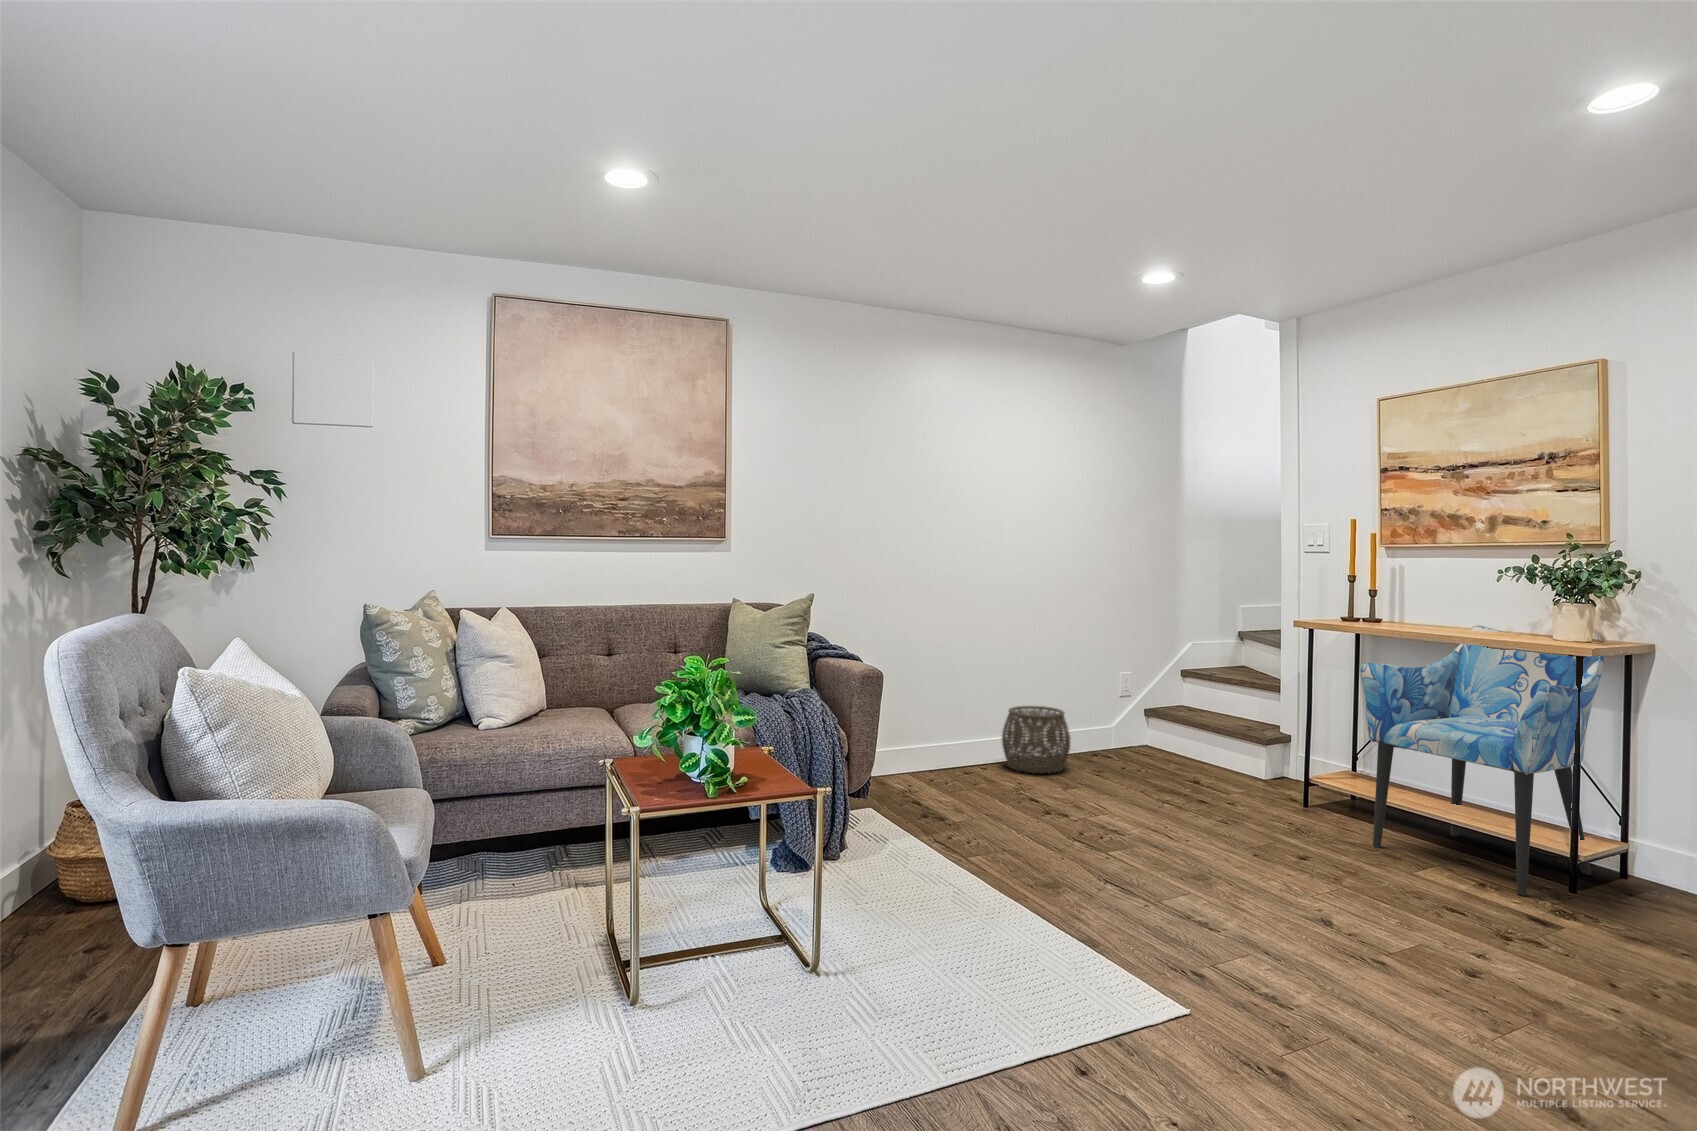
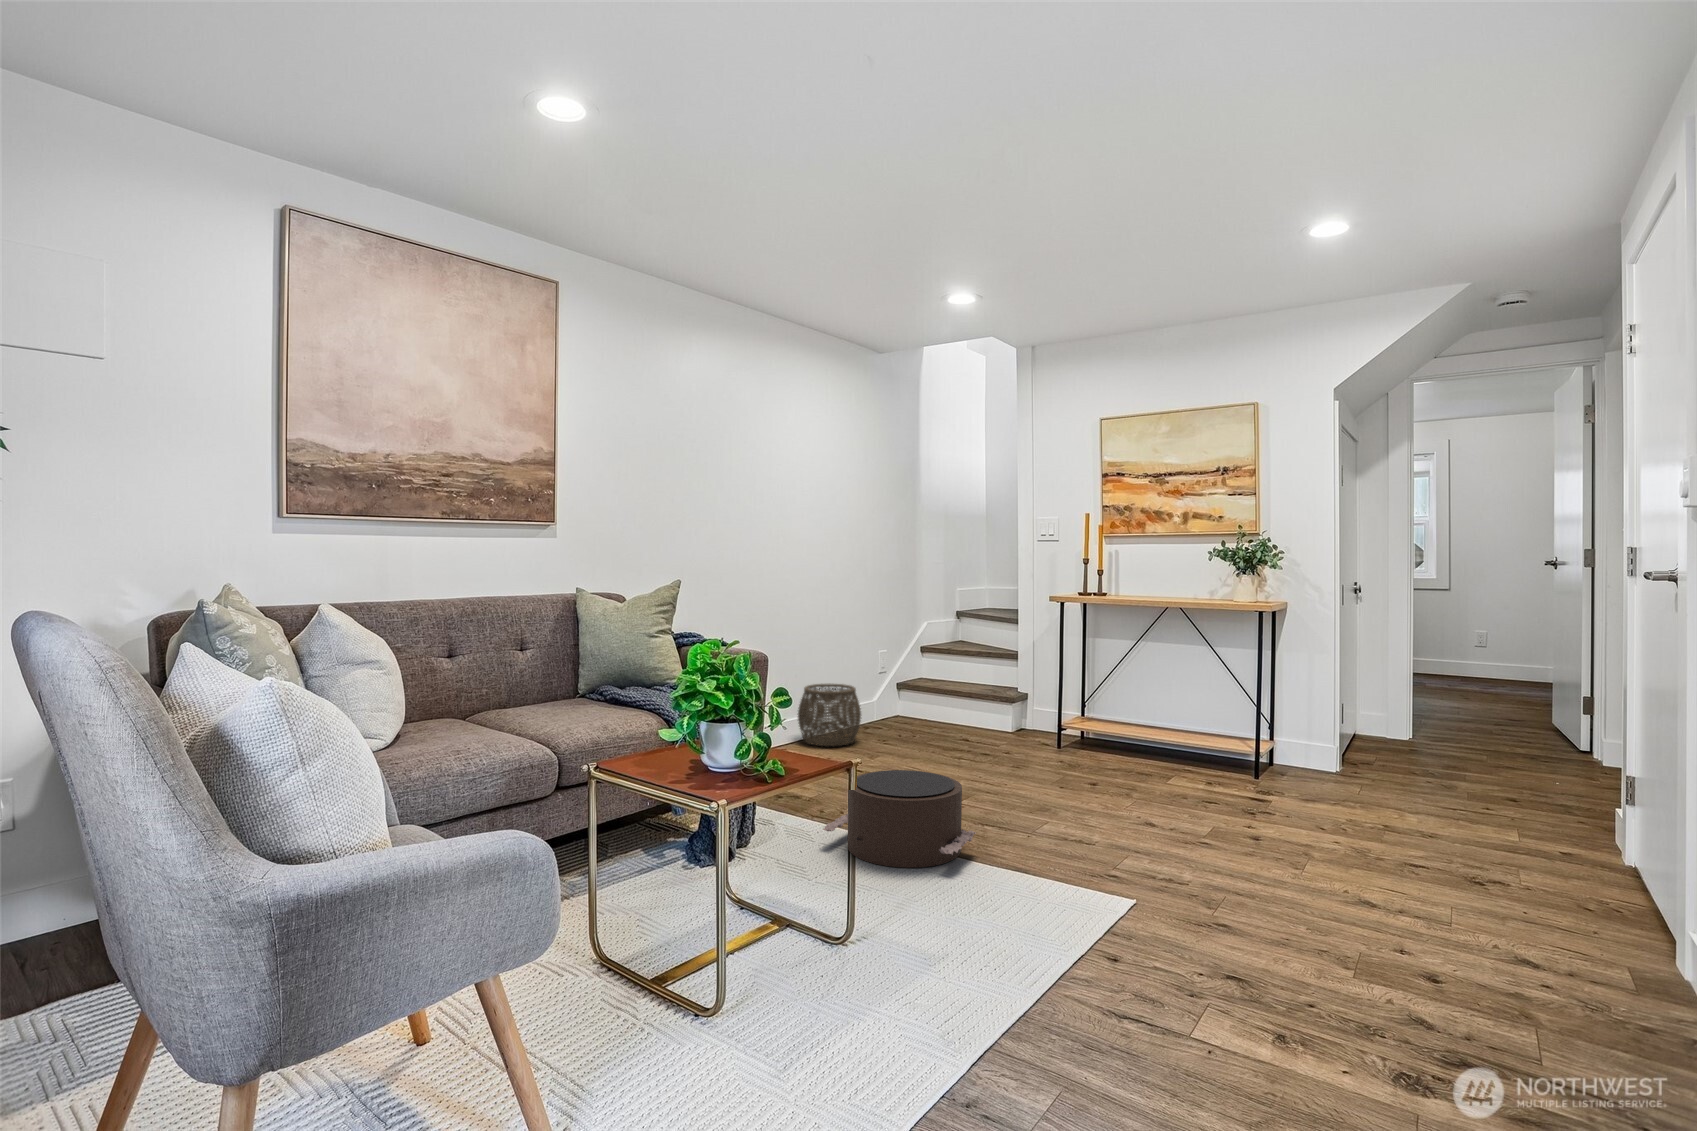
armchair: present [1360,626,1604,896] -> none [1116,596,1264,790]
pouf: none [900,803,1058,916] -> present [823,770,976,868]

